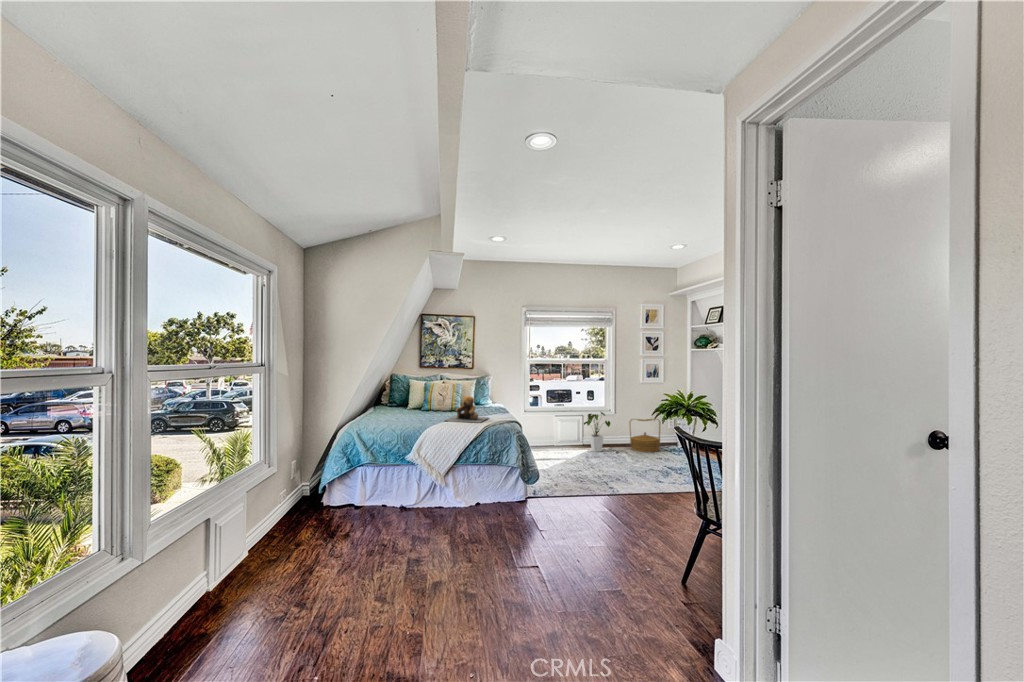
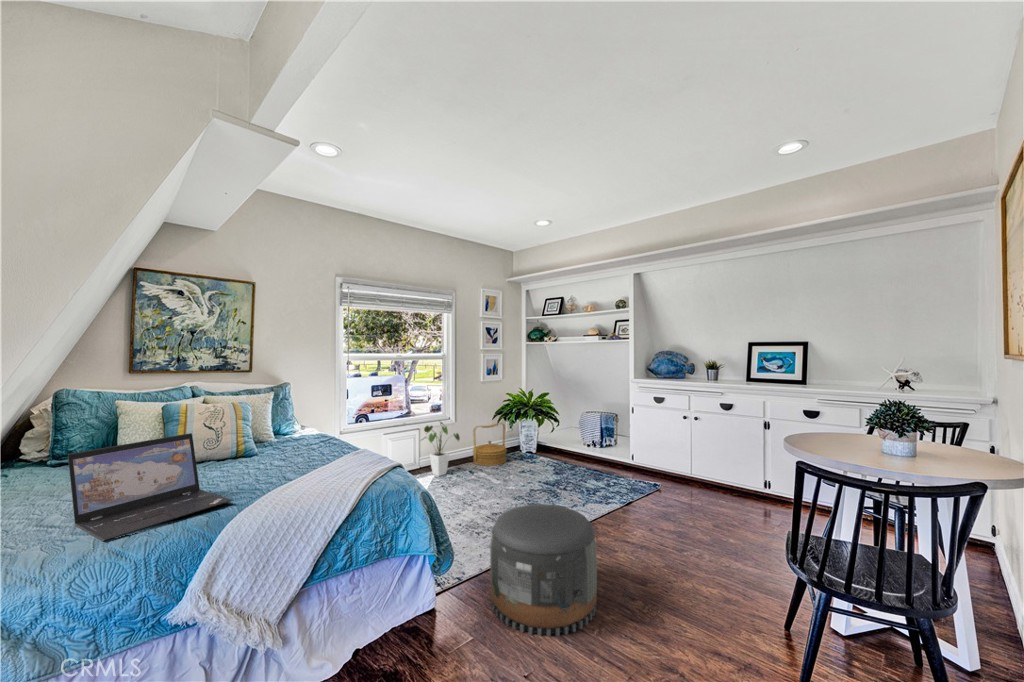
laptop: none [384,393,432,426] -> present [68,433,232,542]
teddy bear: present [444,396,488,423] -> none [252,428,345,493]
pouf: none [552,456,618,525] -> present [490,504,597,637]

